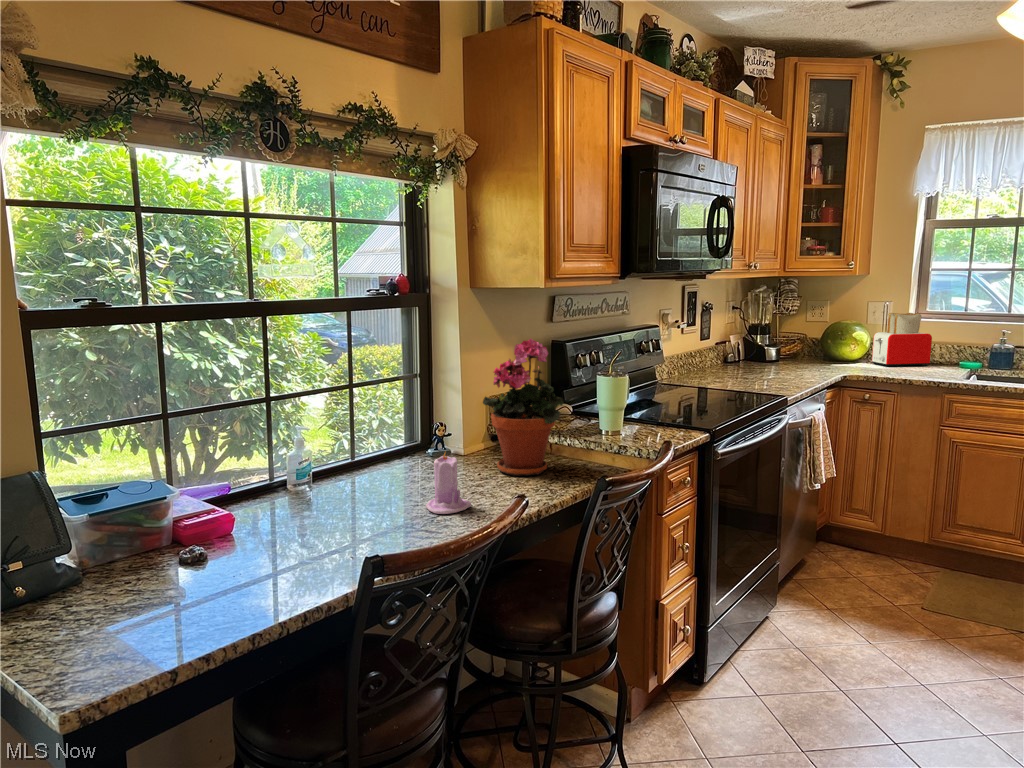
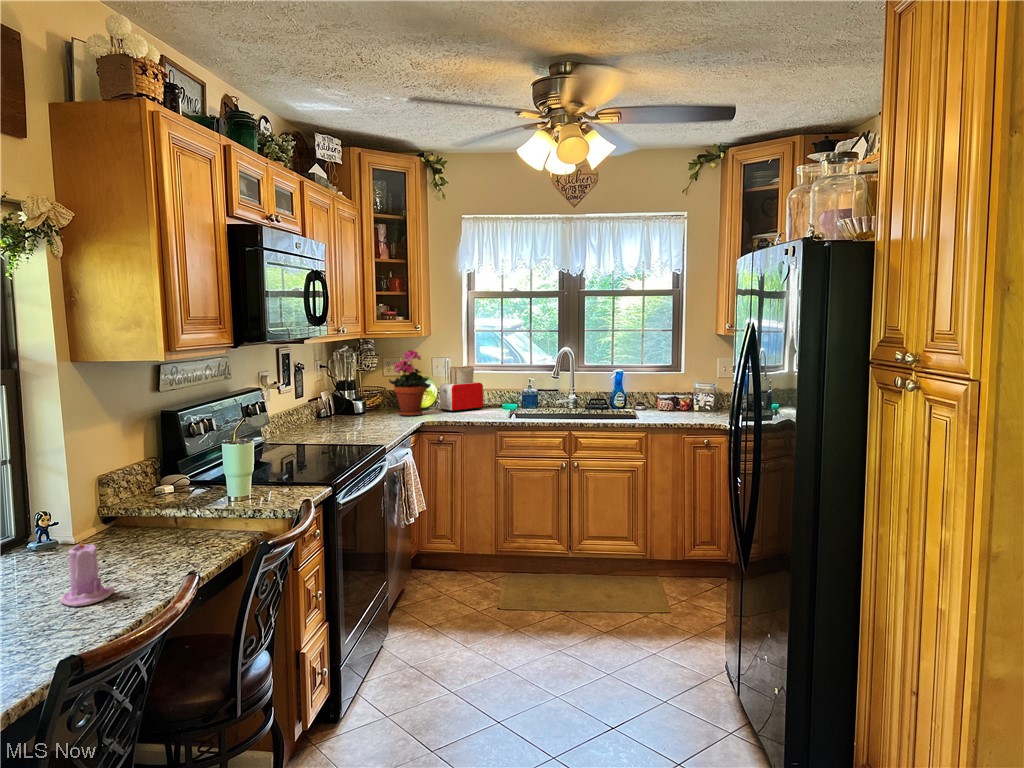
potted plant: present [483,339,564,476] -> present [389,350,431,416]

